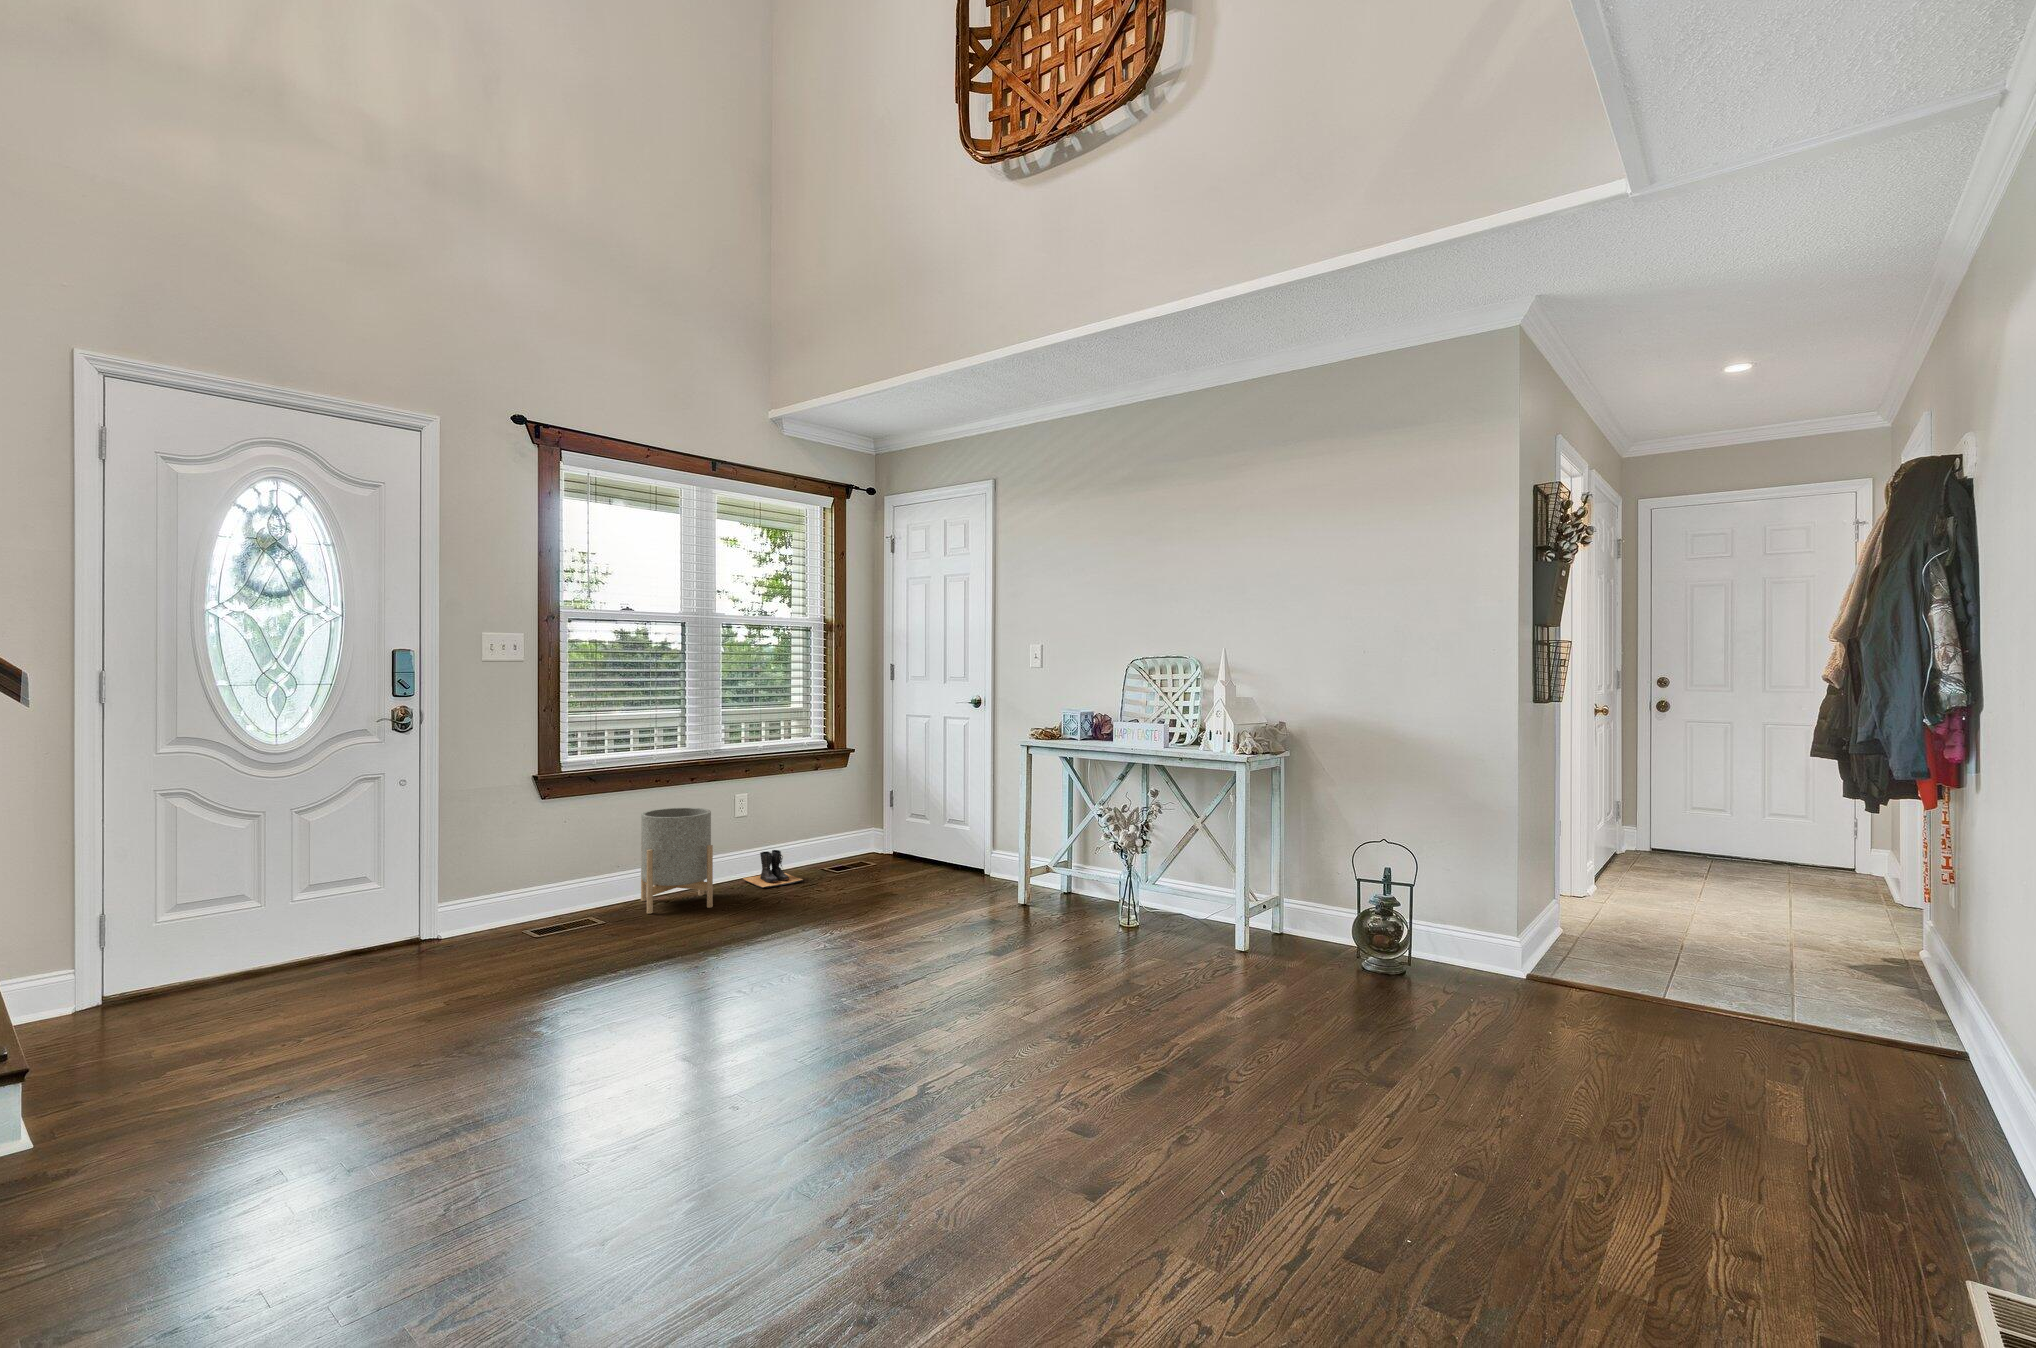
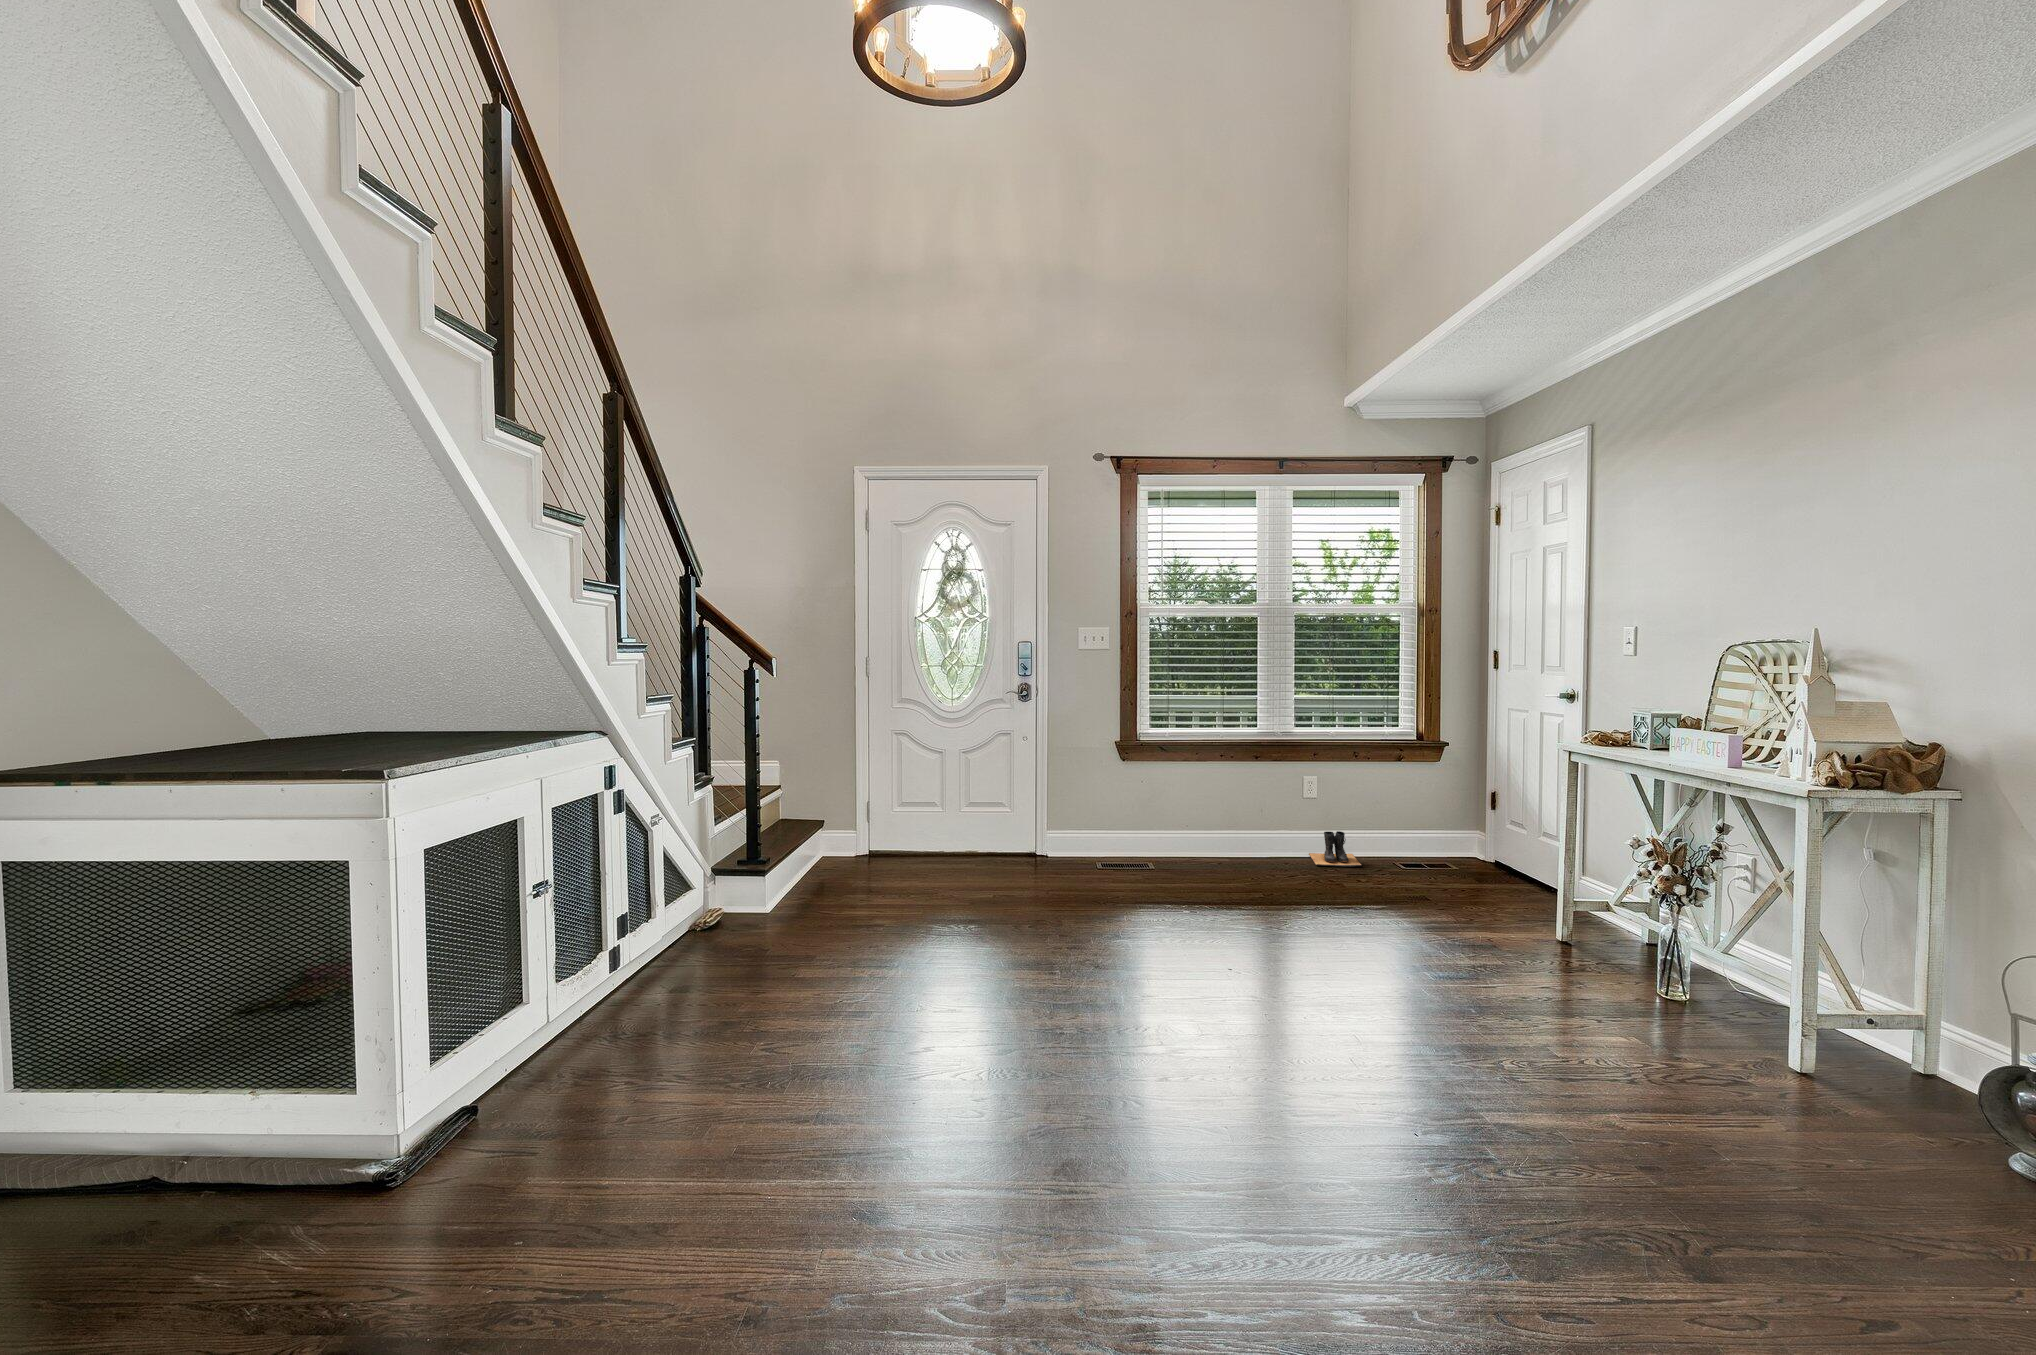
planter: present [641,808,713,914] -> none [1196,779,1261,873]

